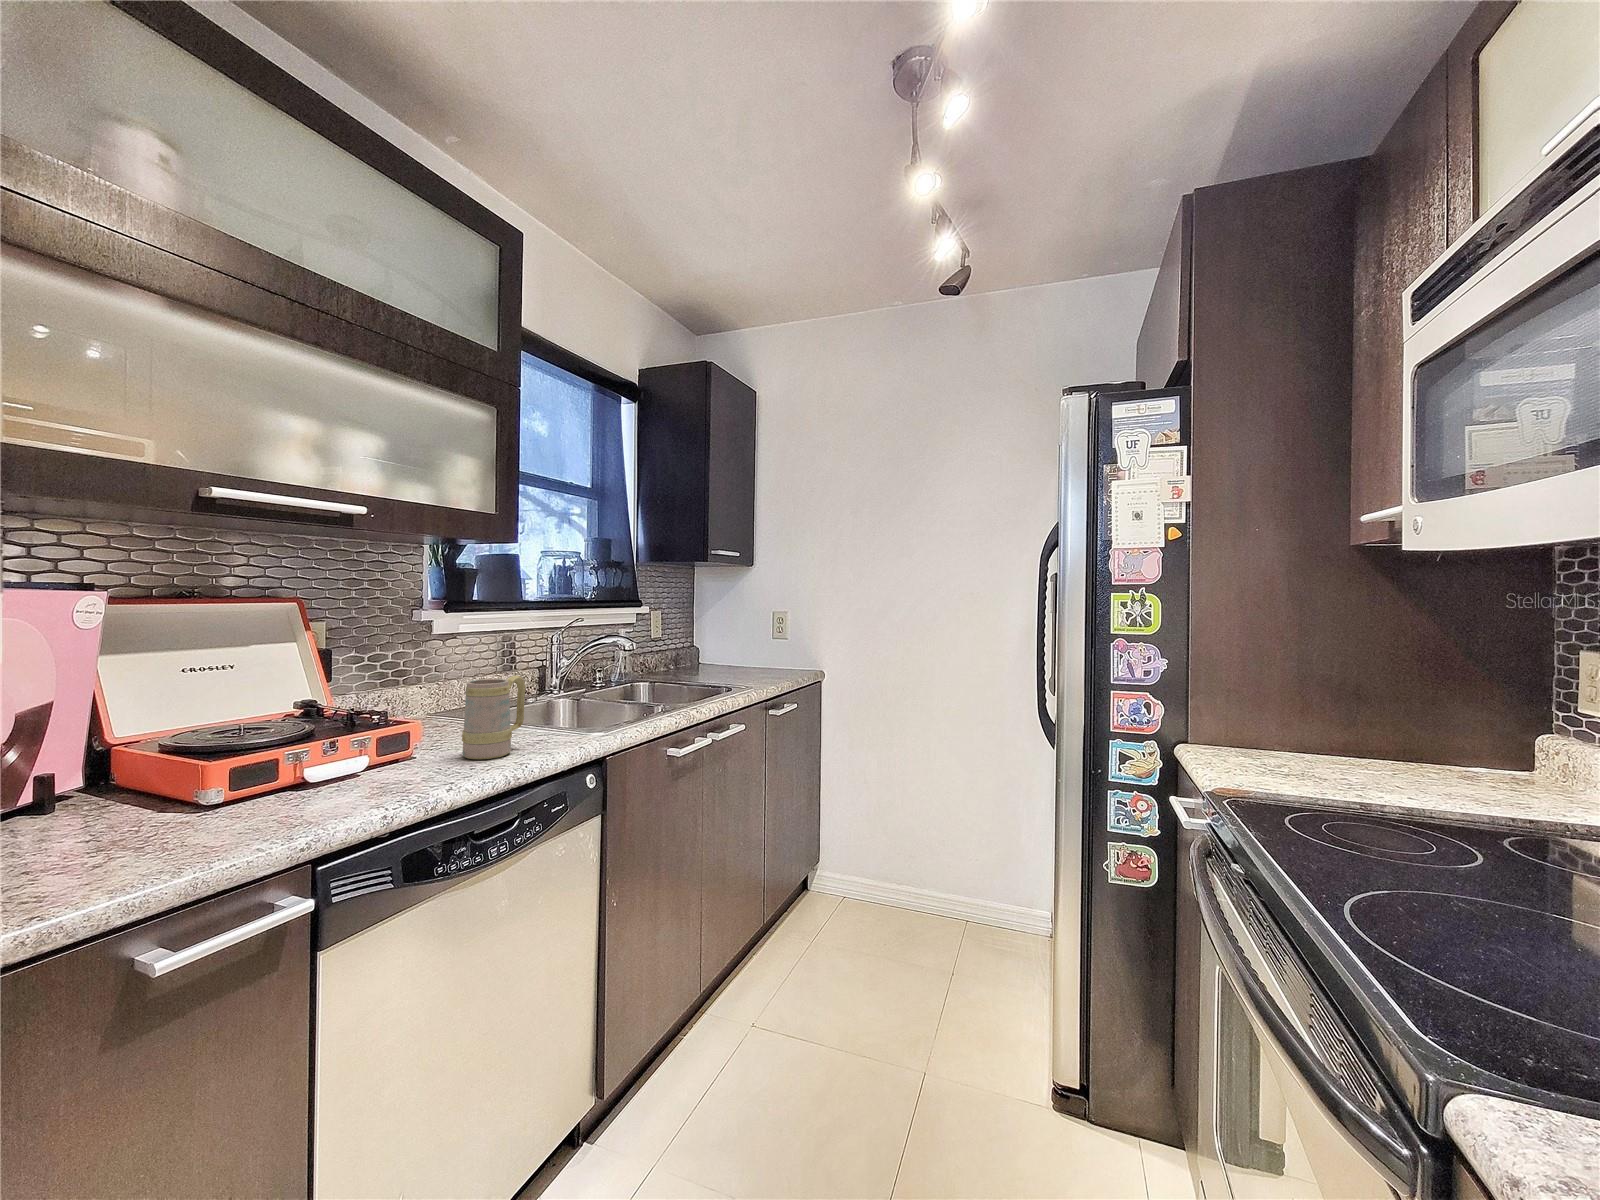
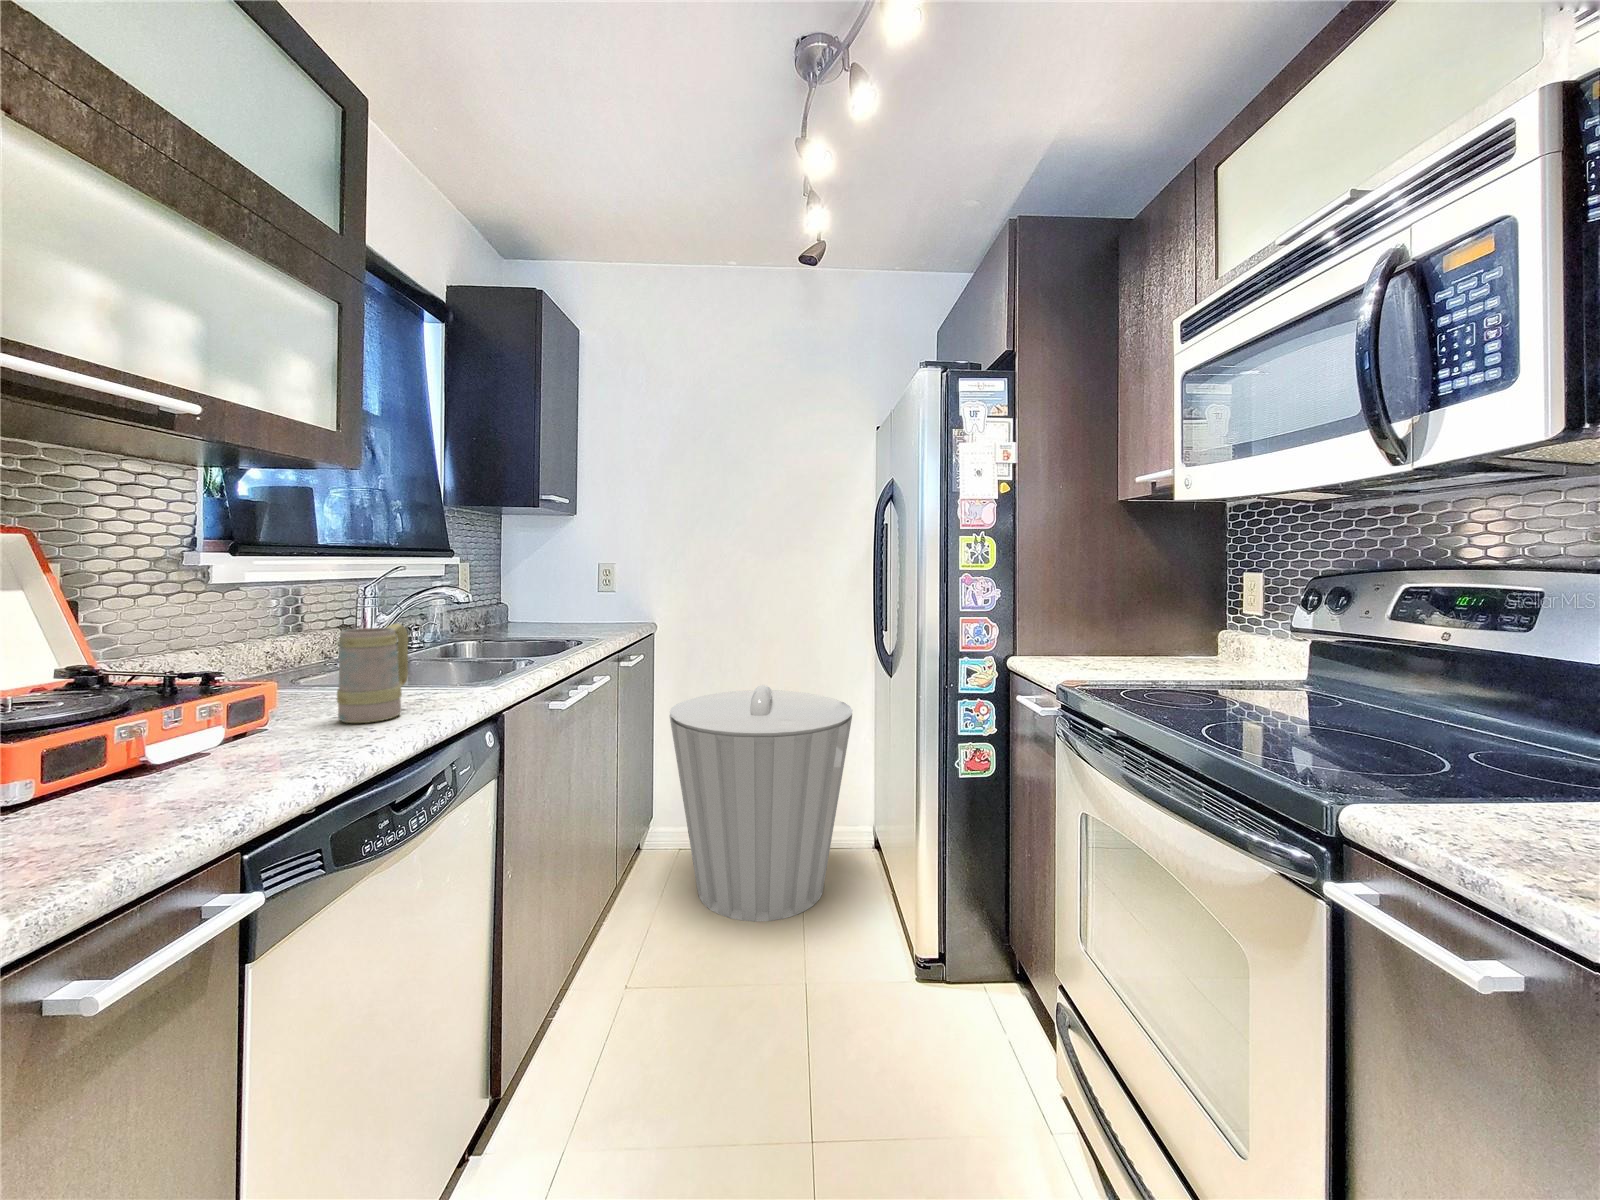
trash can: none [813,743,1008,1002] -> present [670,685,852,921]

